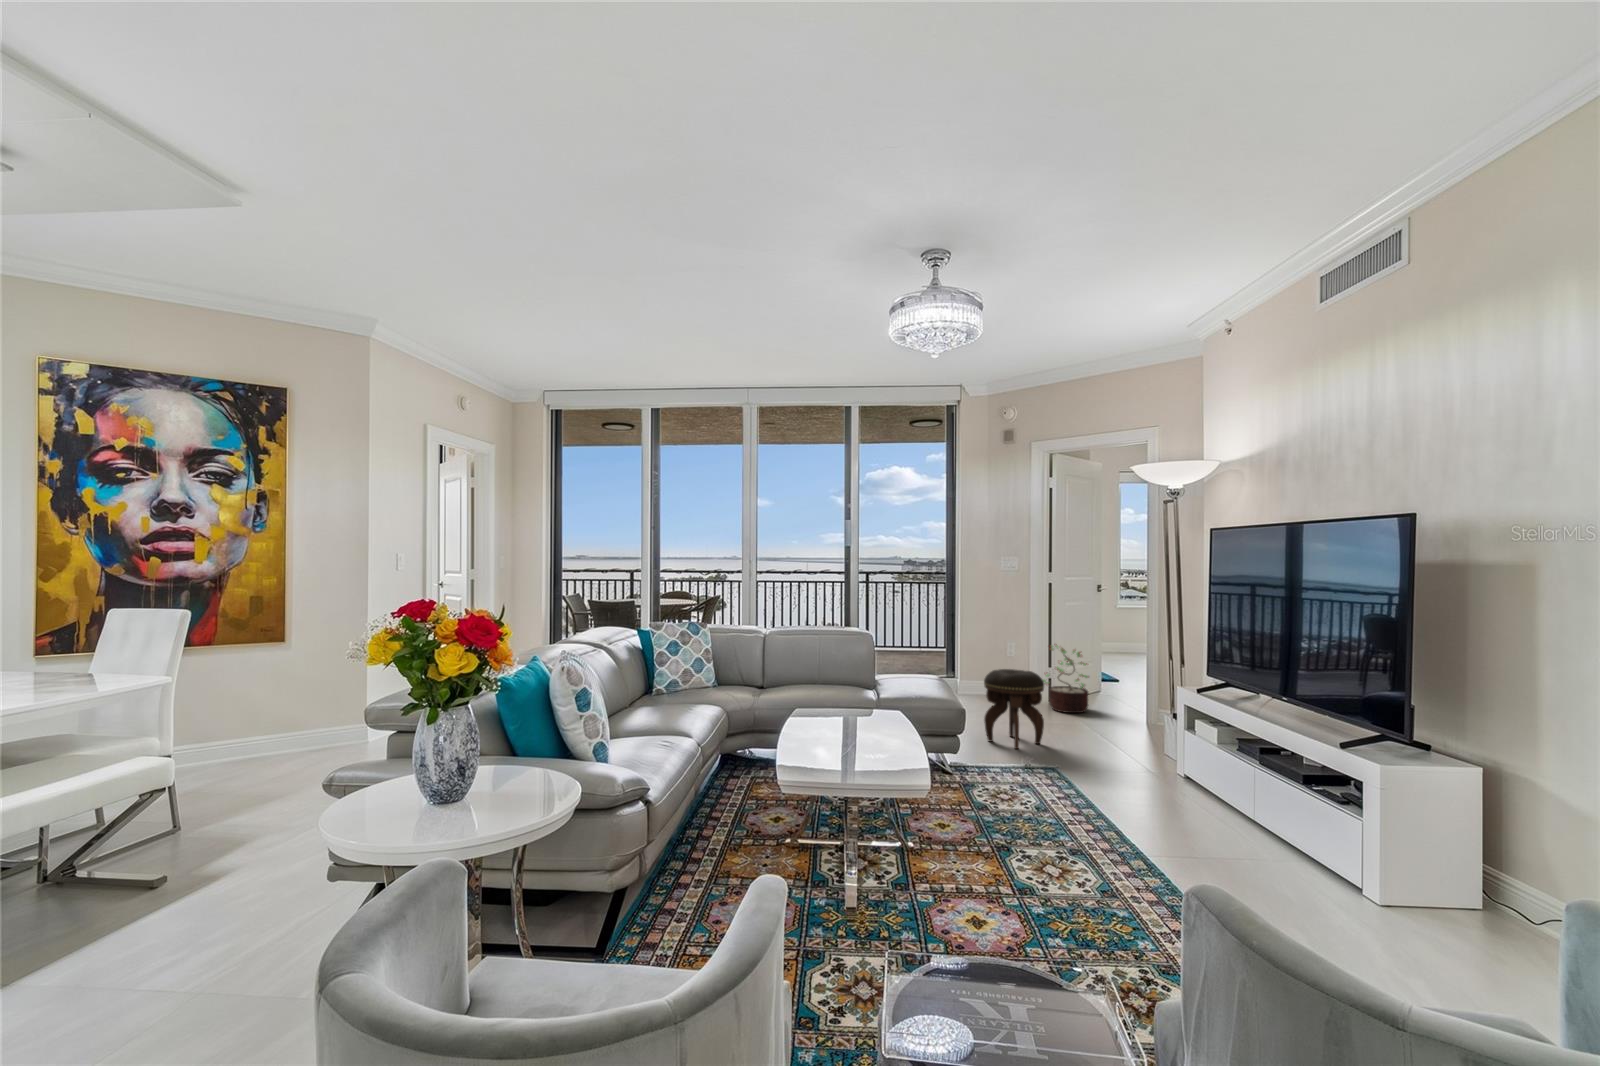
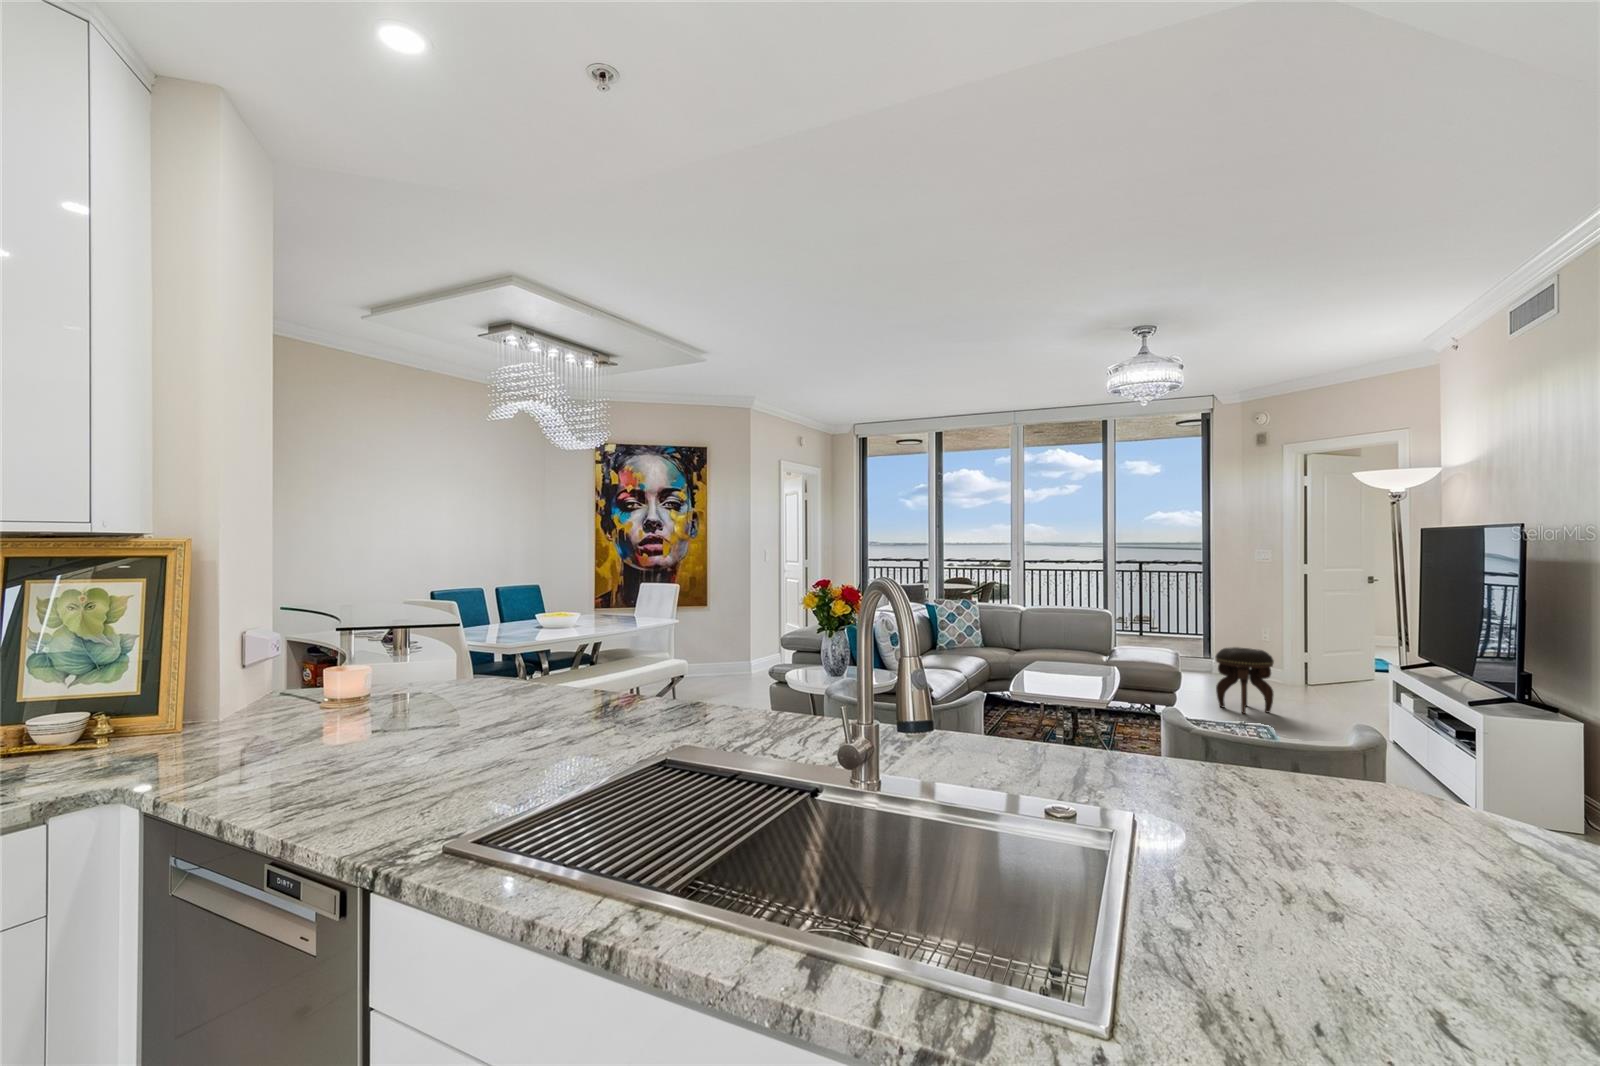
decorative plant: present [1043,645,1088,713] -> none [1293,630,1347,695]

